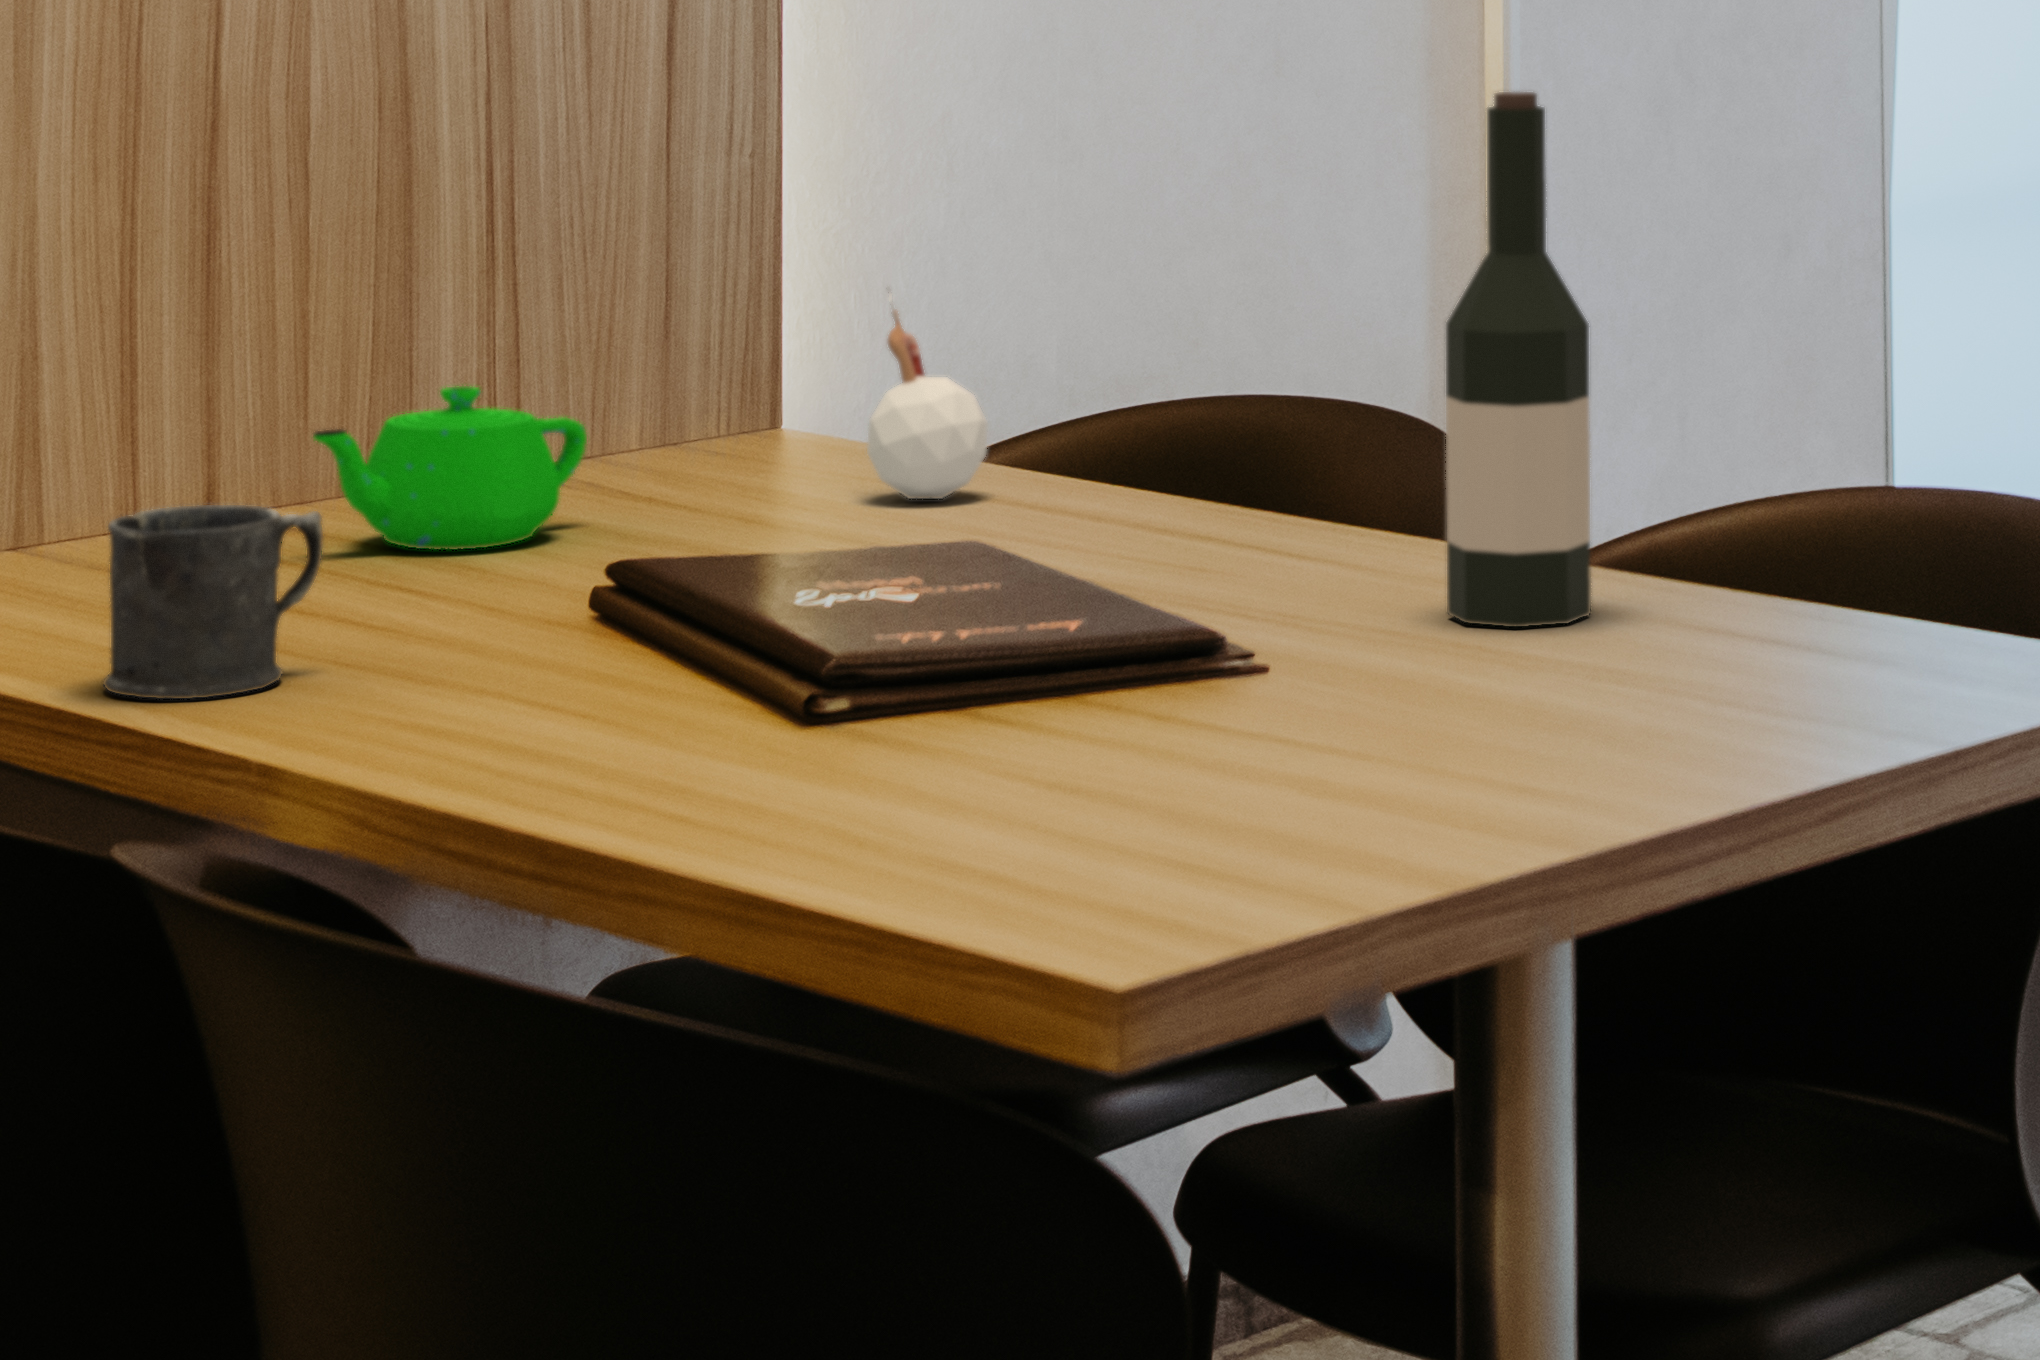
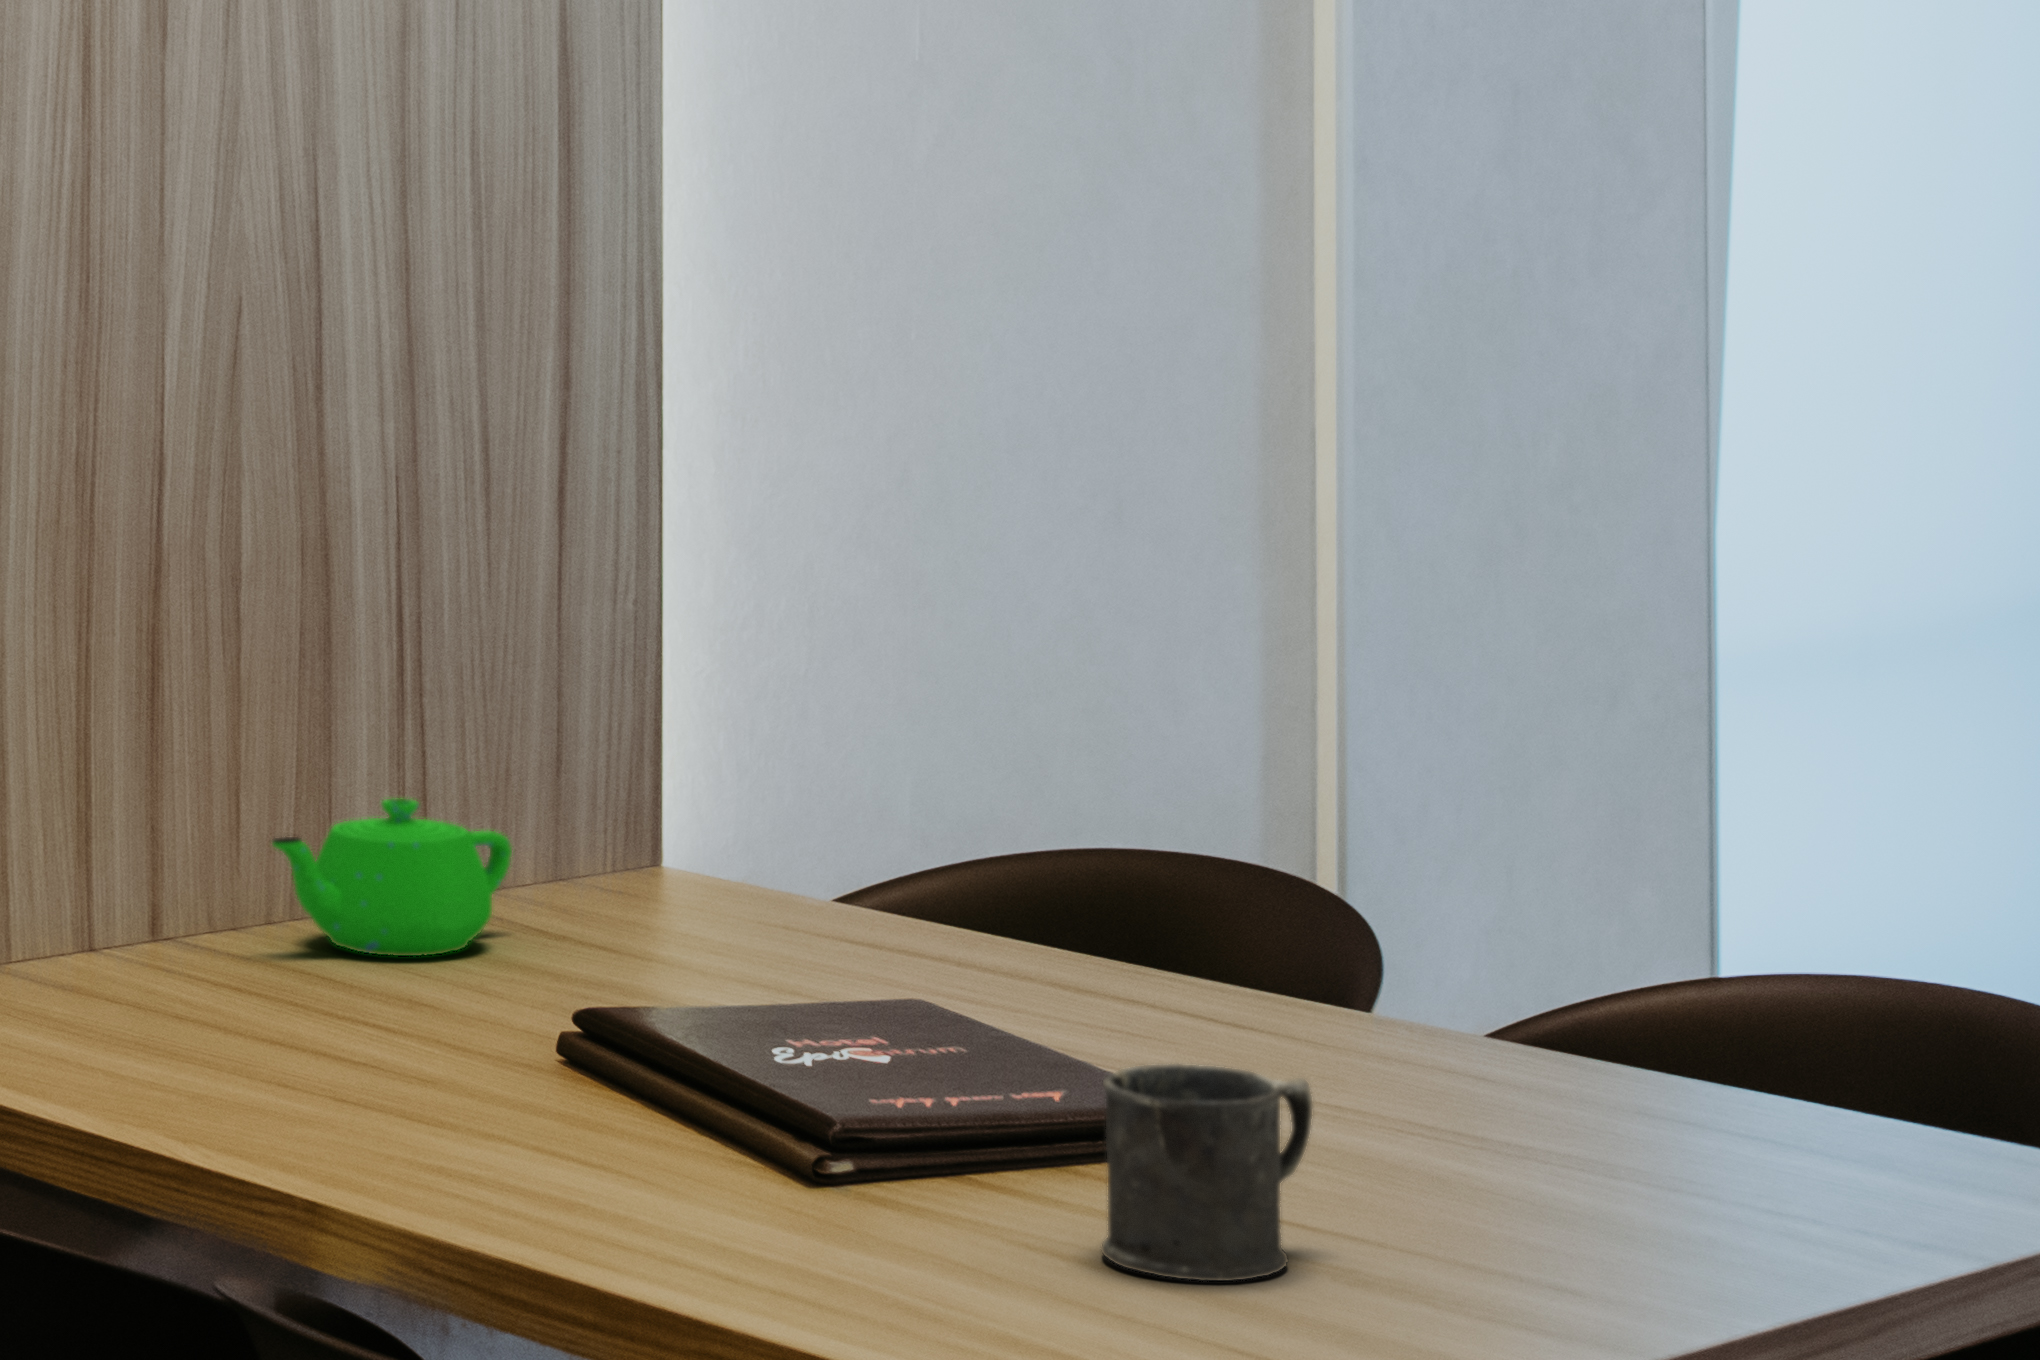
wine bottle: present [1446,92,1591,627] -> none [1388,586,1535,1110]
candle: present [867,292,987,499] -> none [769,714,884,924]
mug: present [104,505,323,699] -> present [1101,1064,1312,1281]

